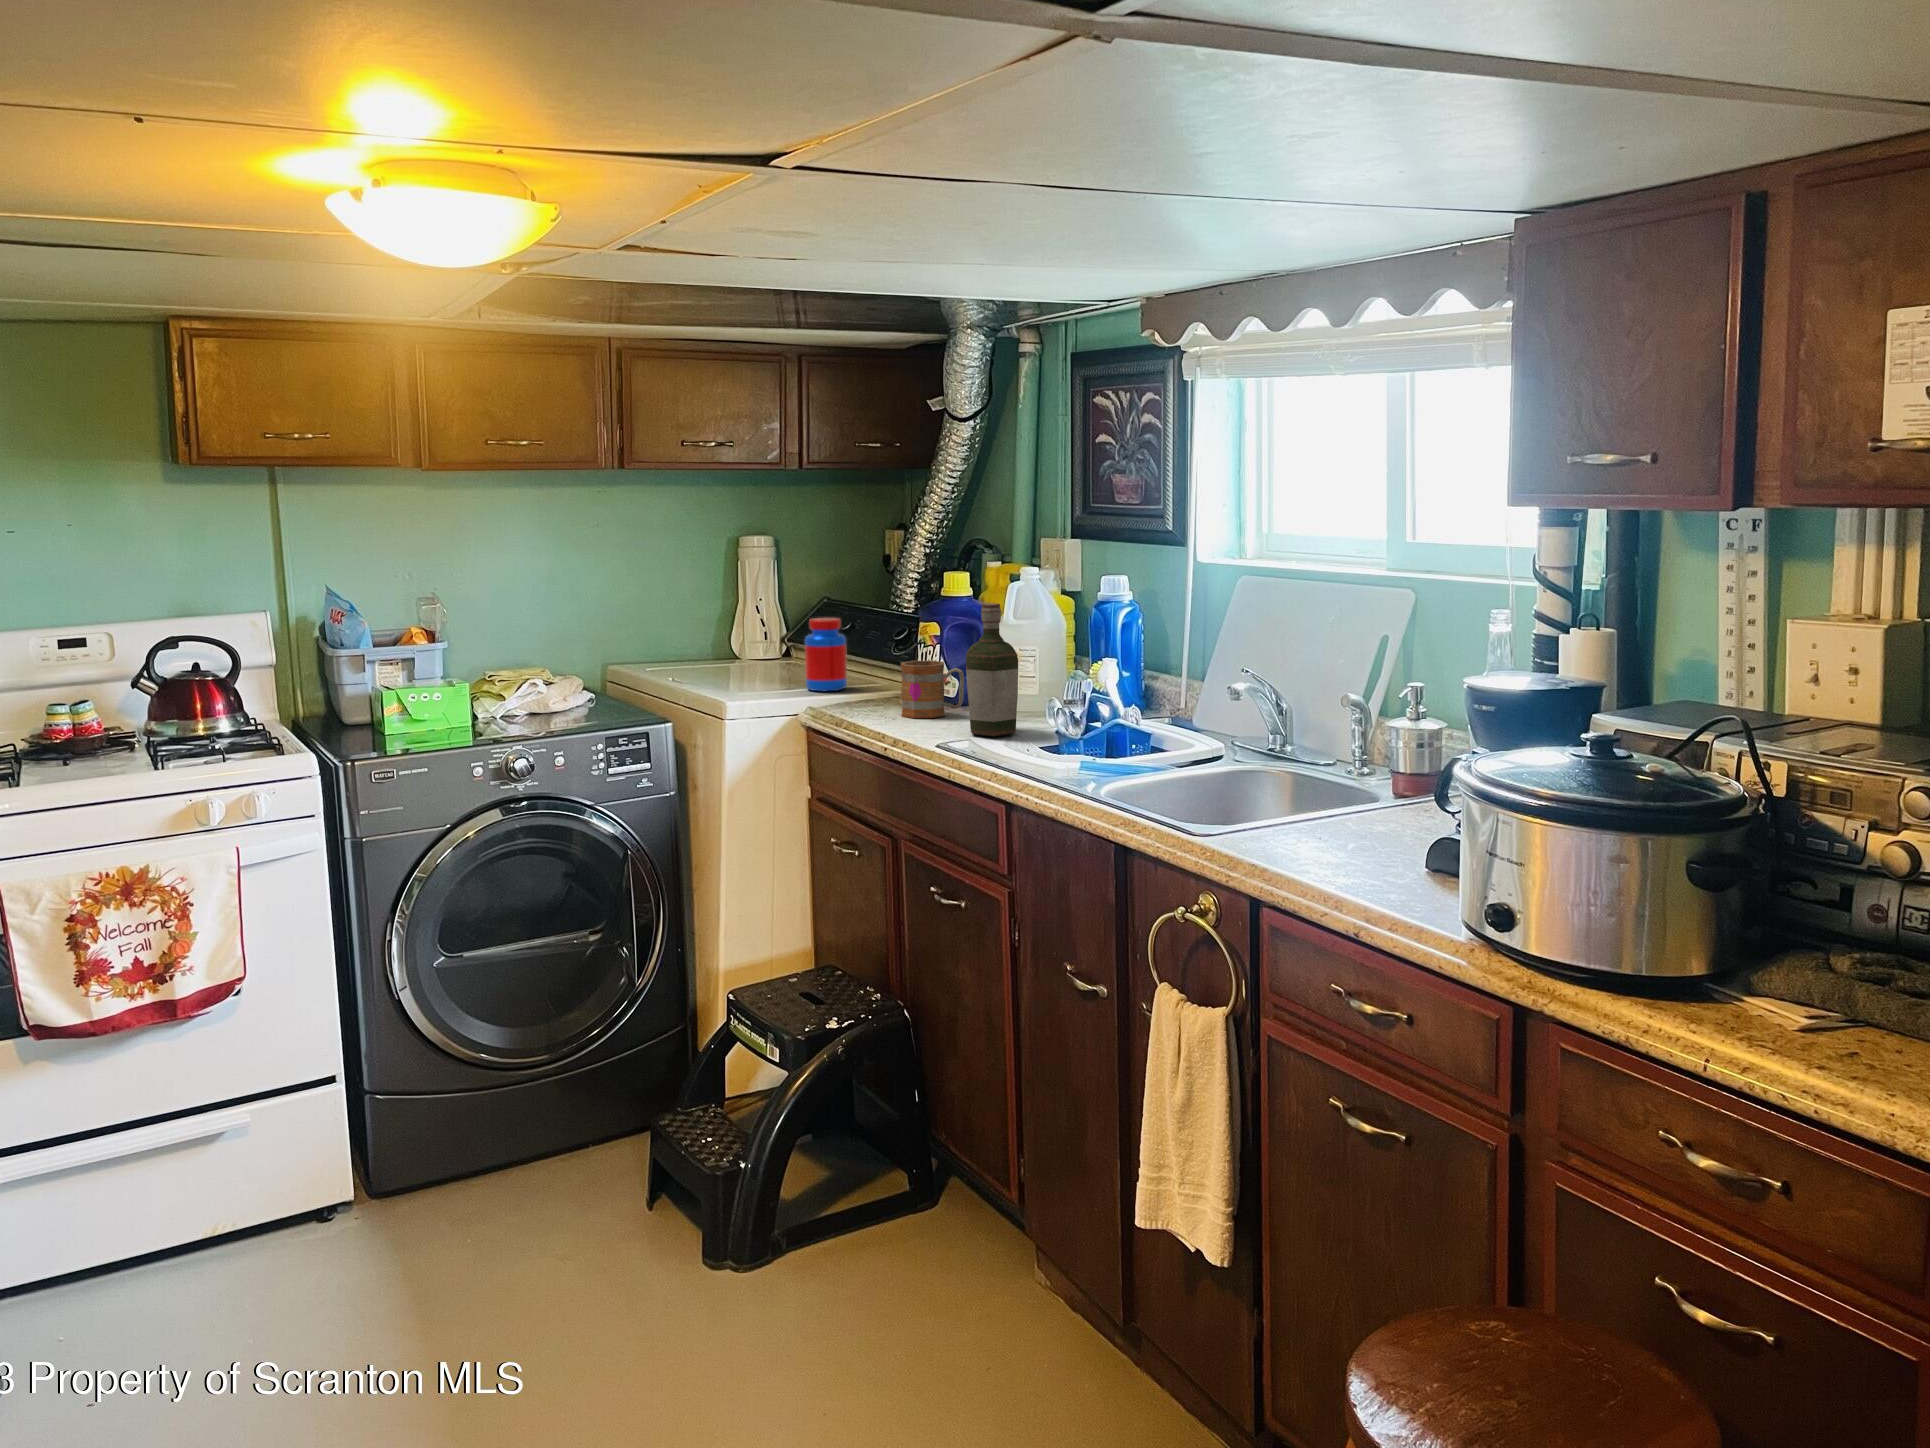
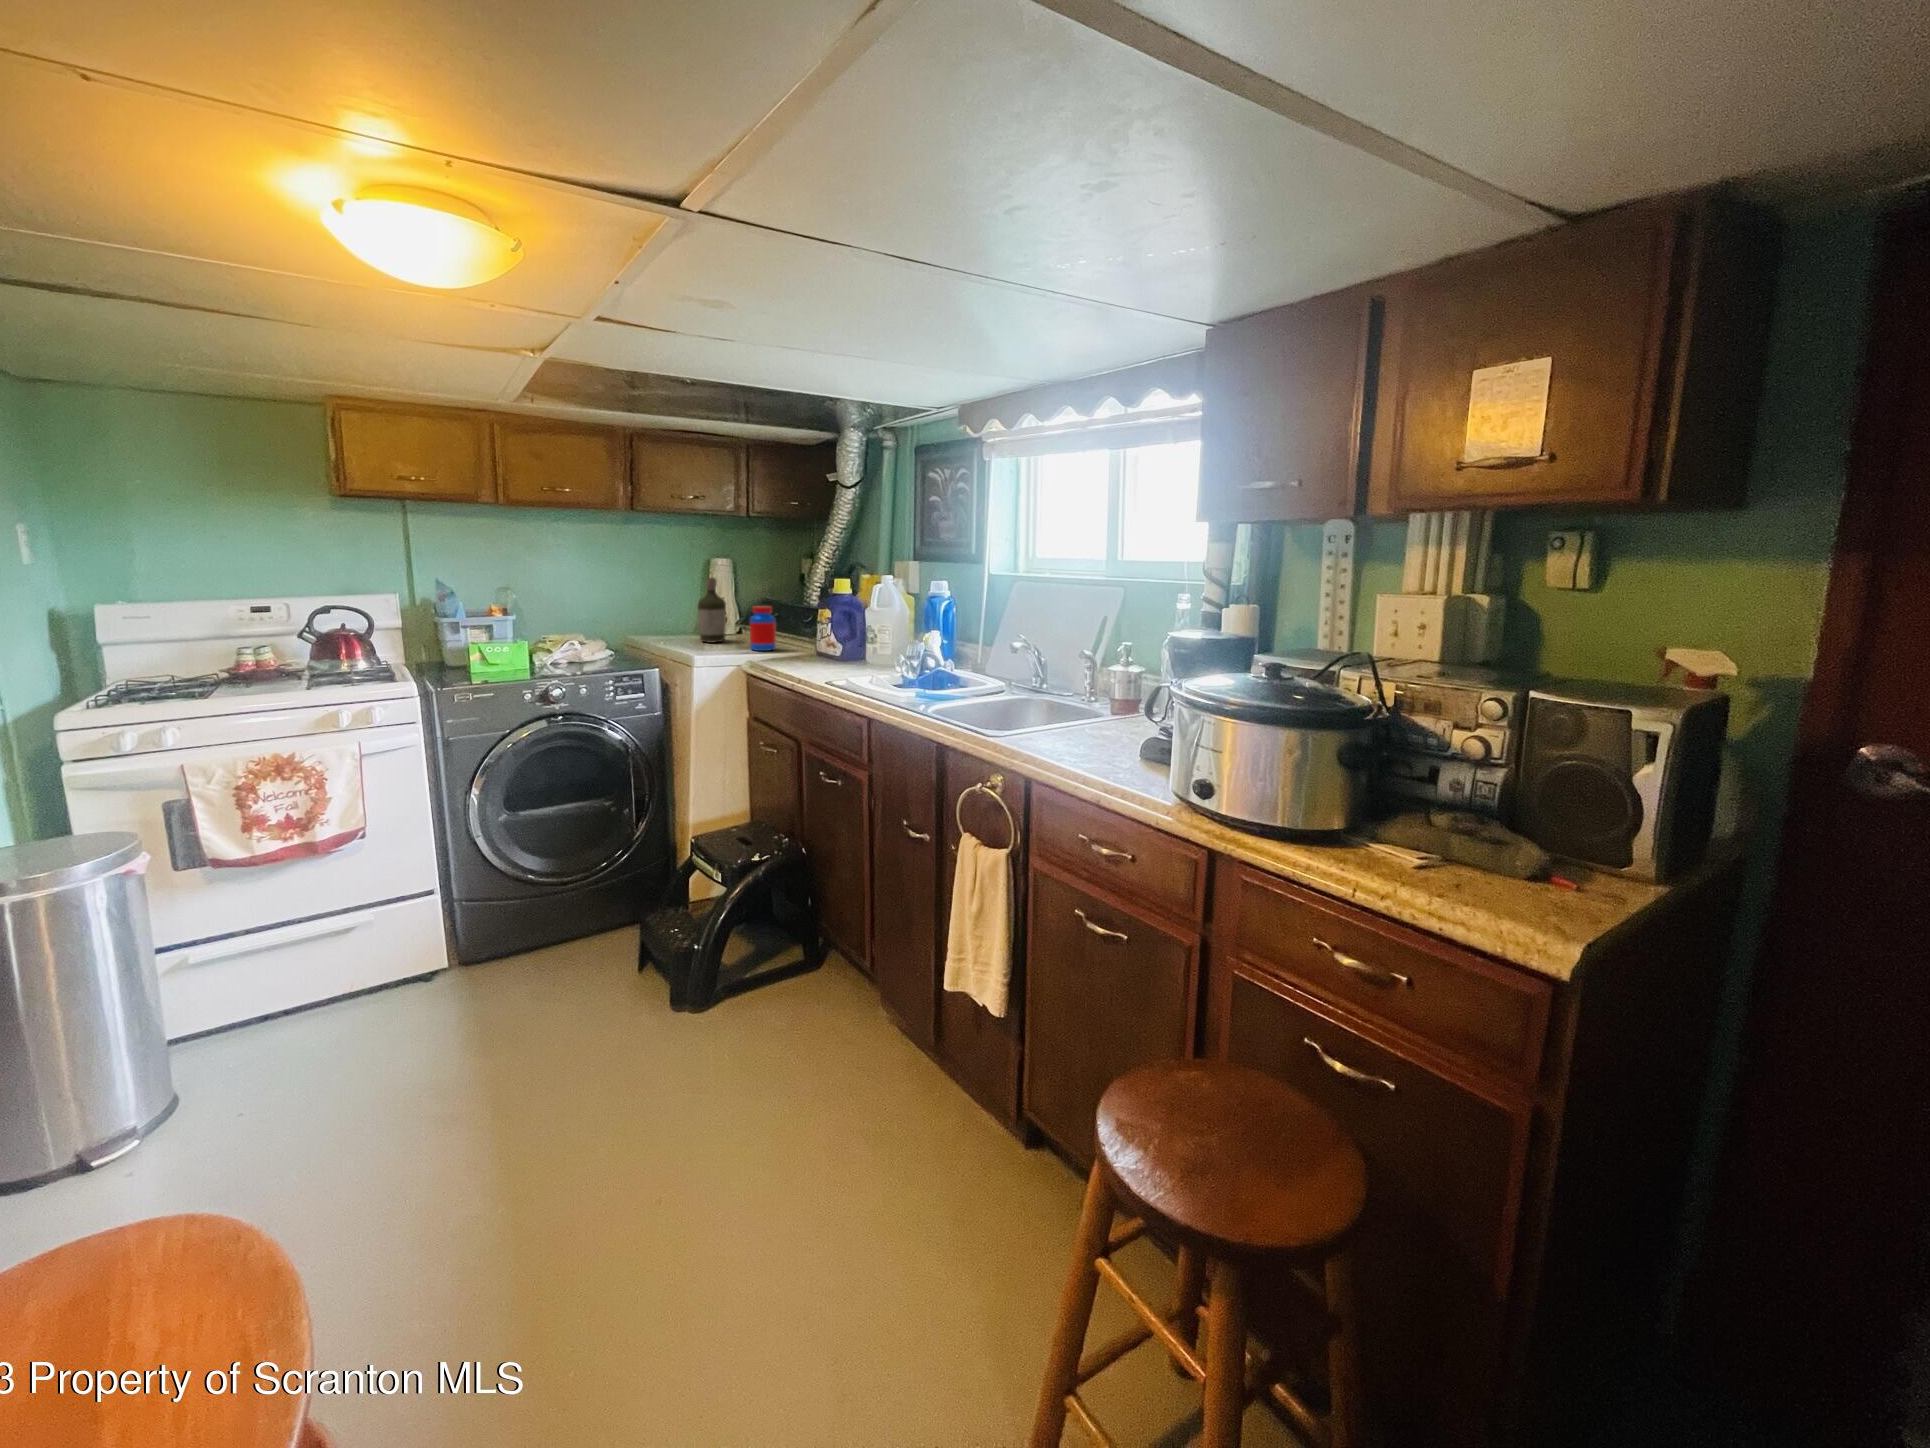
bottle: present [966,603,1018,737] -> present [698,578,726,642]
mug: present [901,660,965,718] -> none [807,631,847,666]

